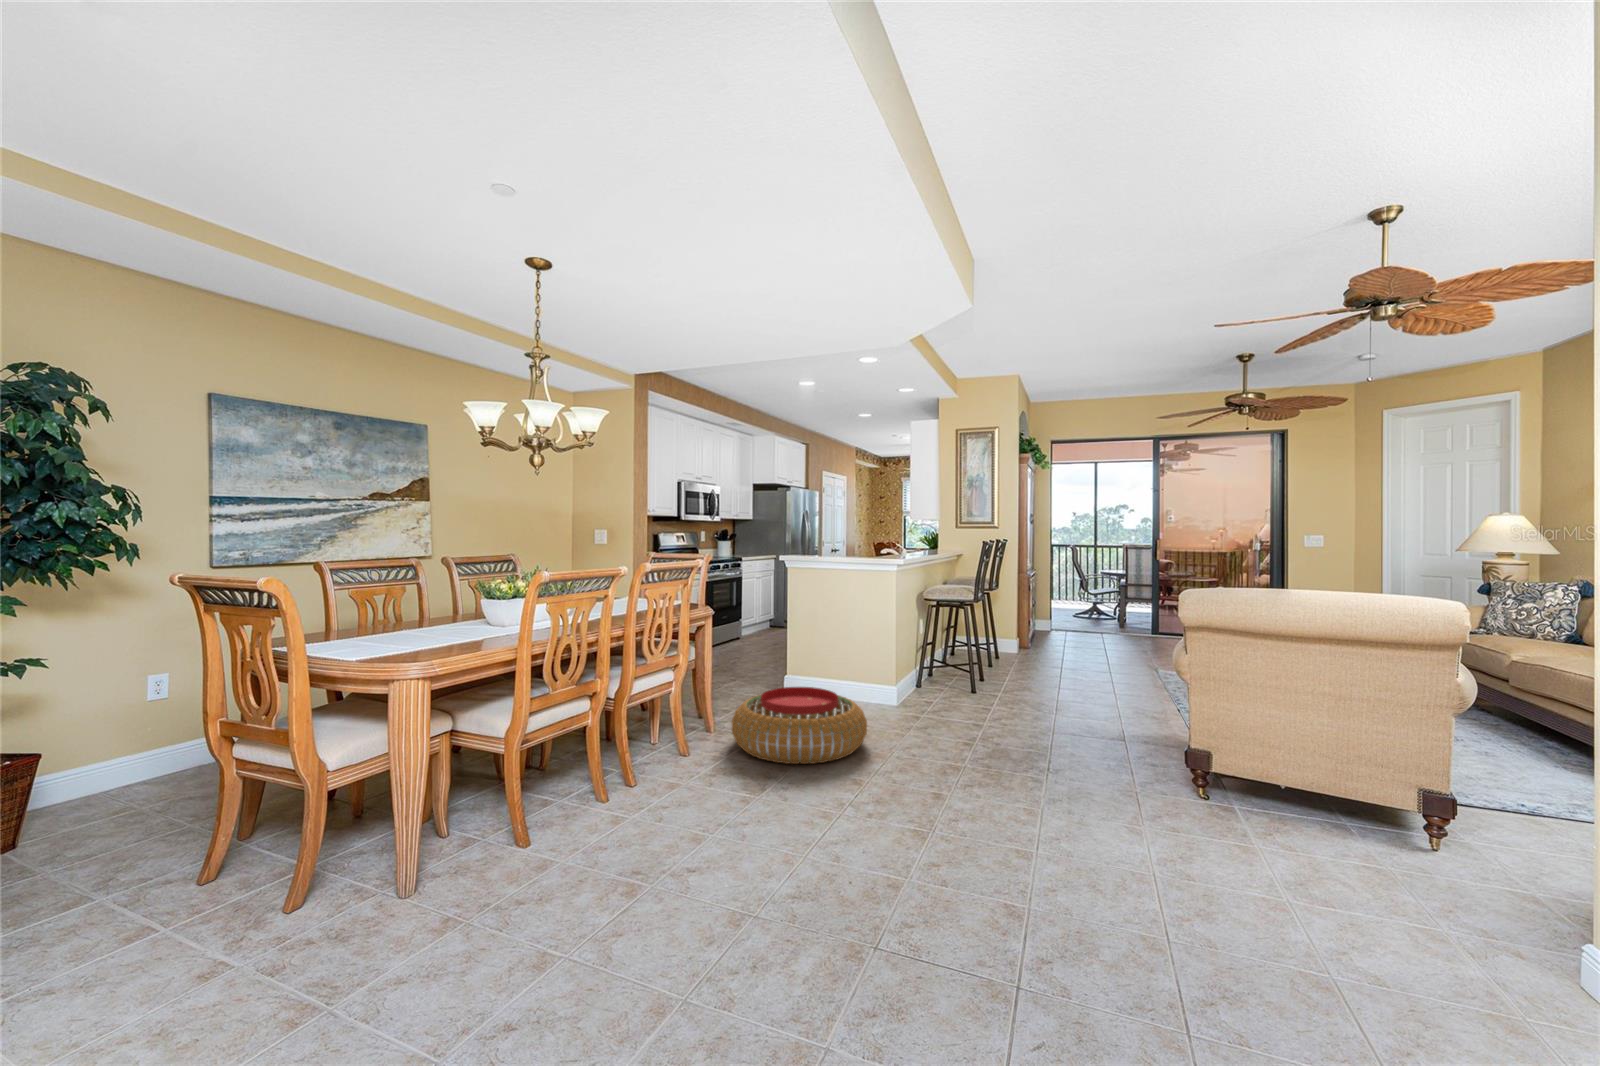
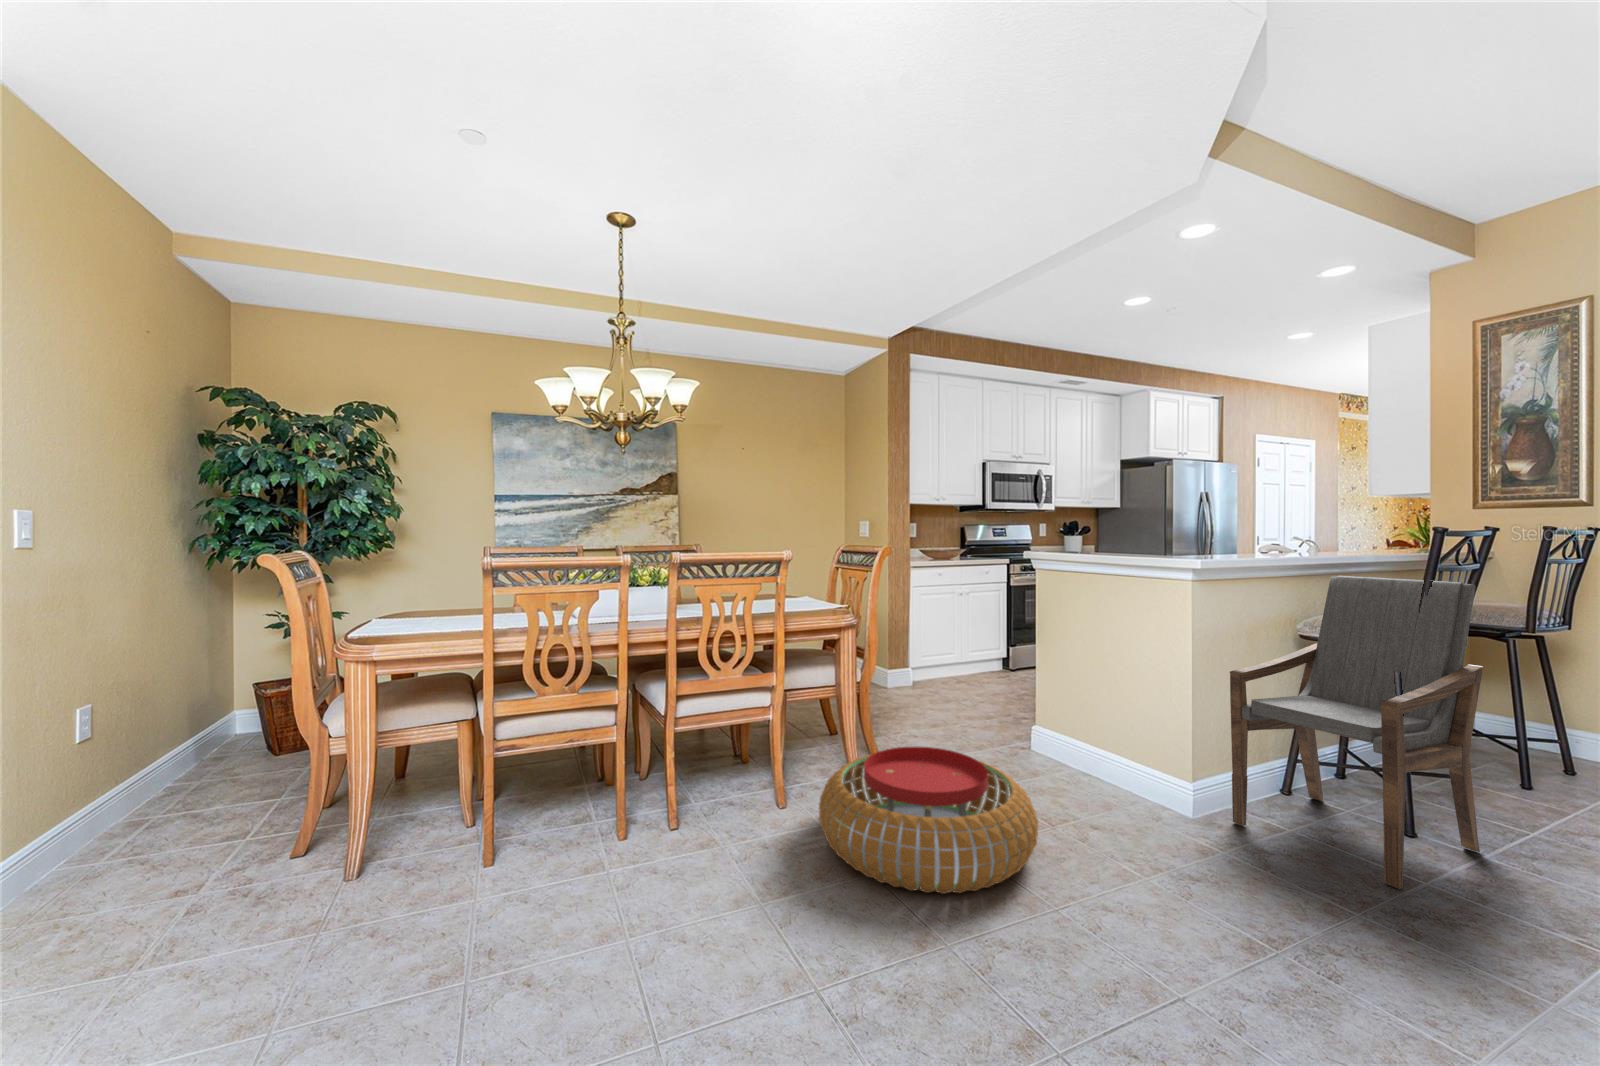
armchair: none [913,566,998,710] -> present [1230,576,1482,889]

